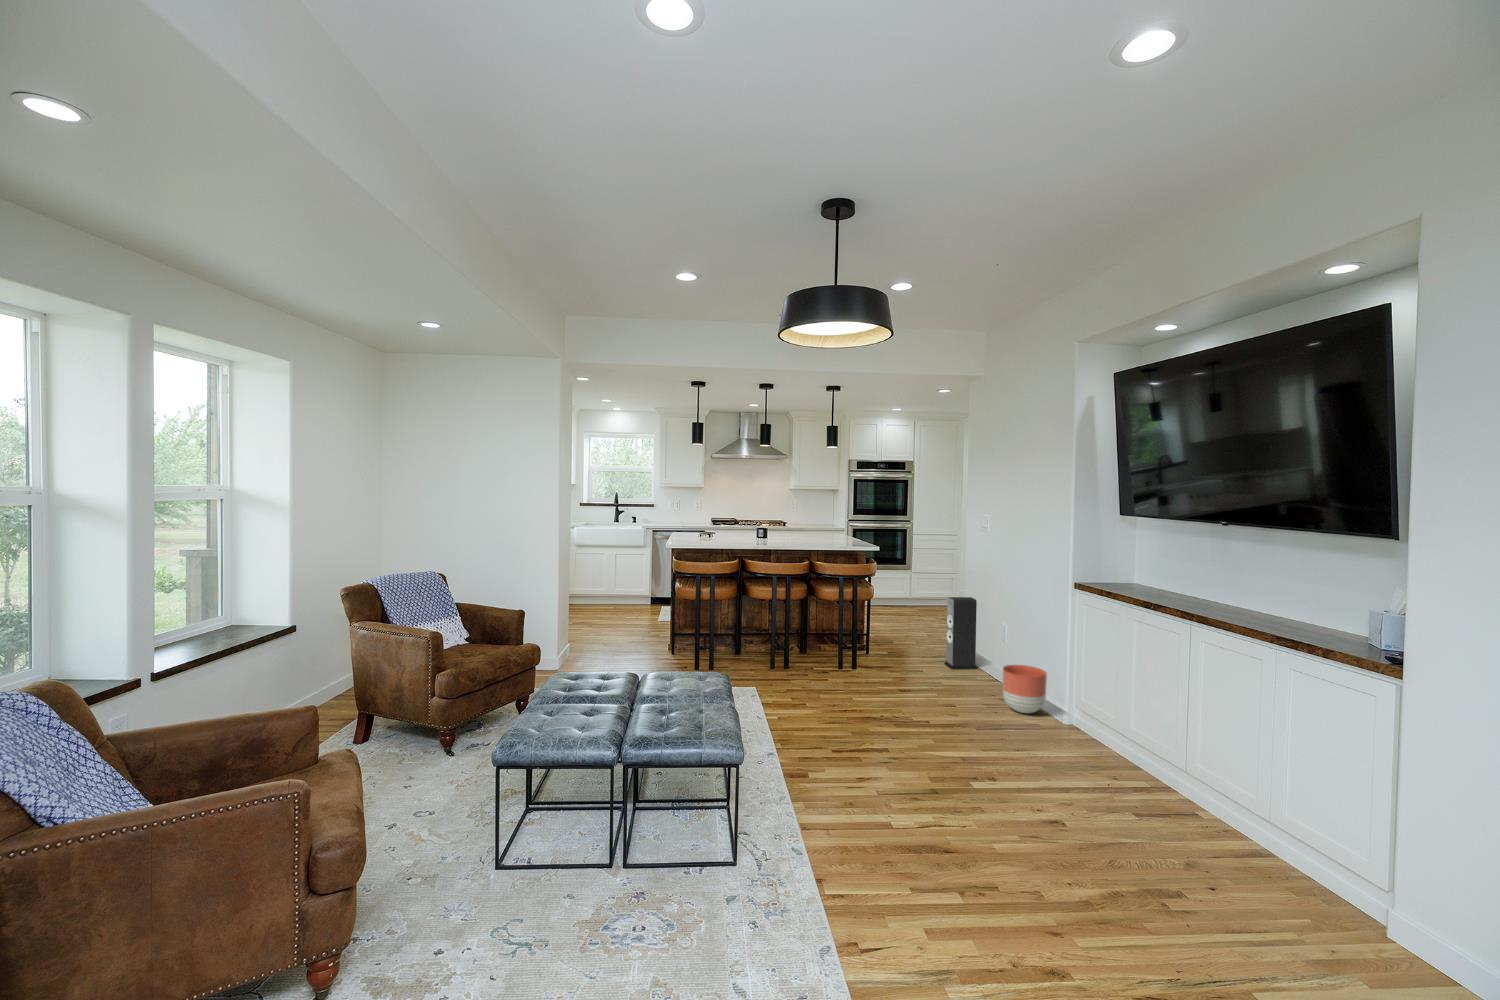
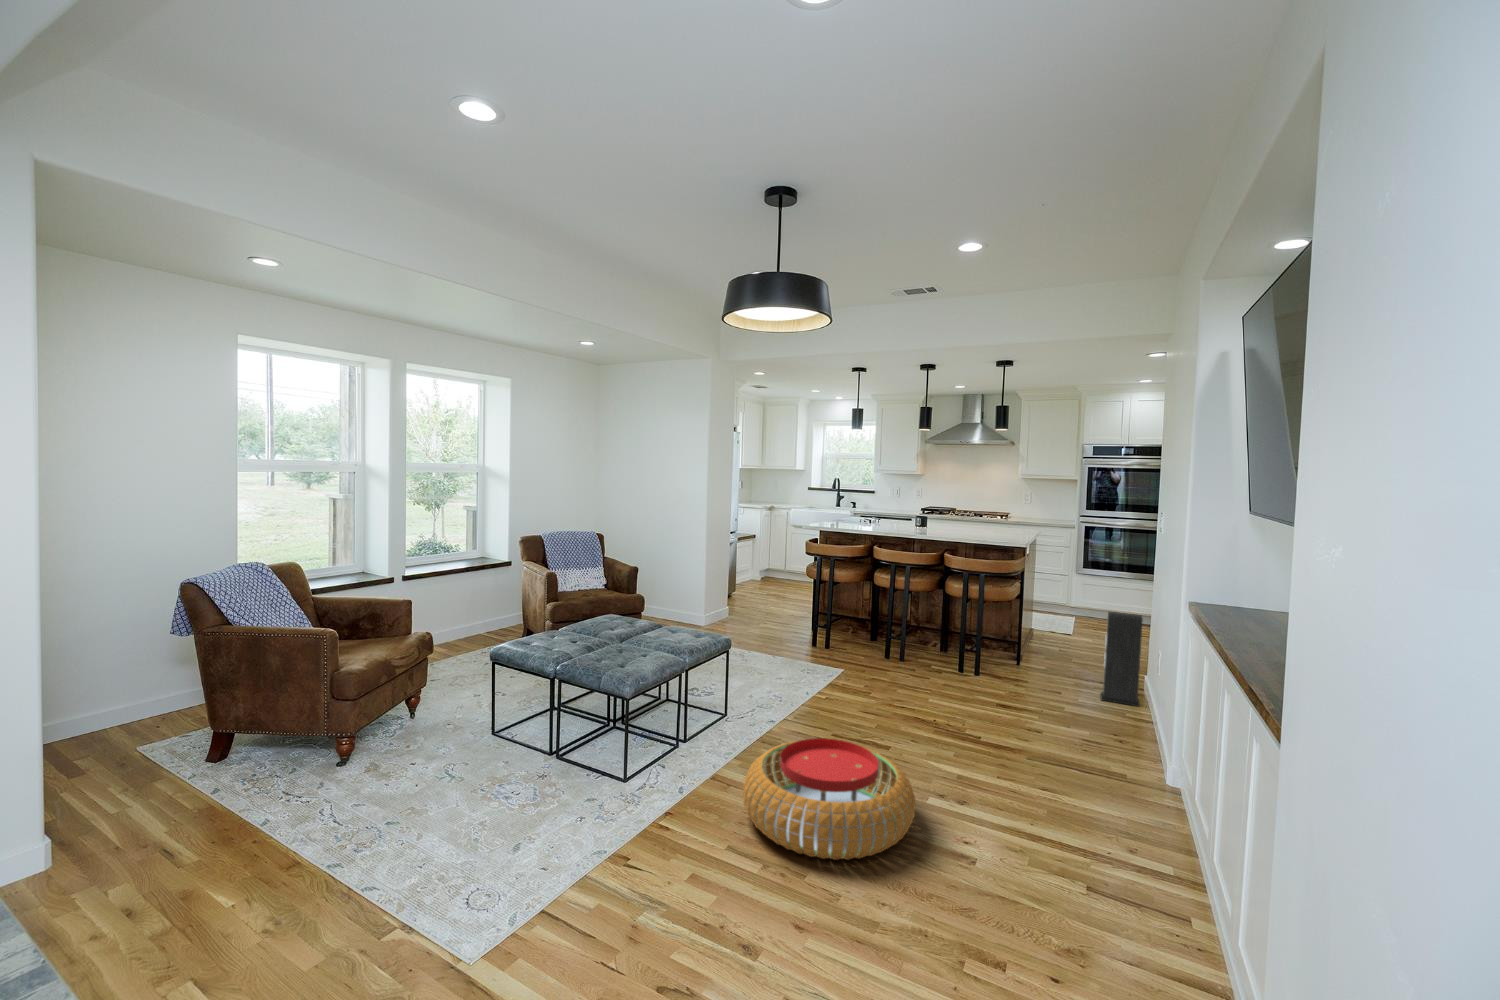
planter: present [1003,665,1047,713] -> none [1098,698,1158,762]
pouf: none [855,751,1026,871] -> present [743,738,915,860]

